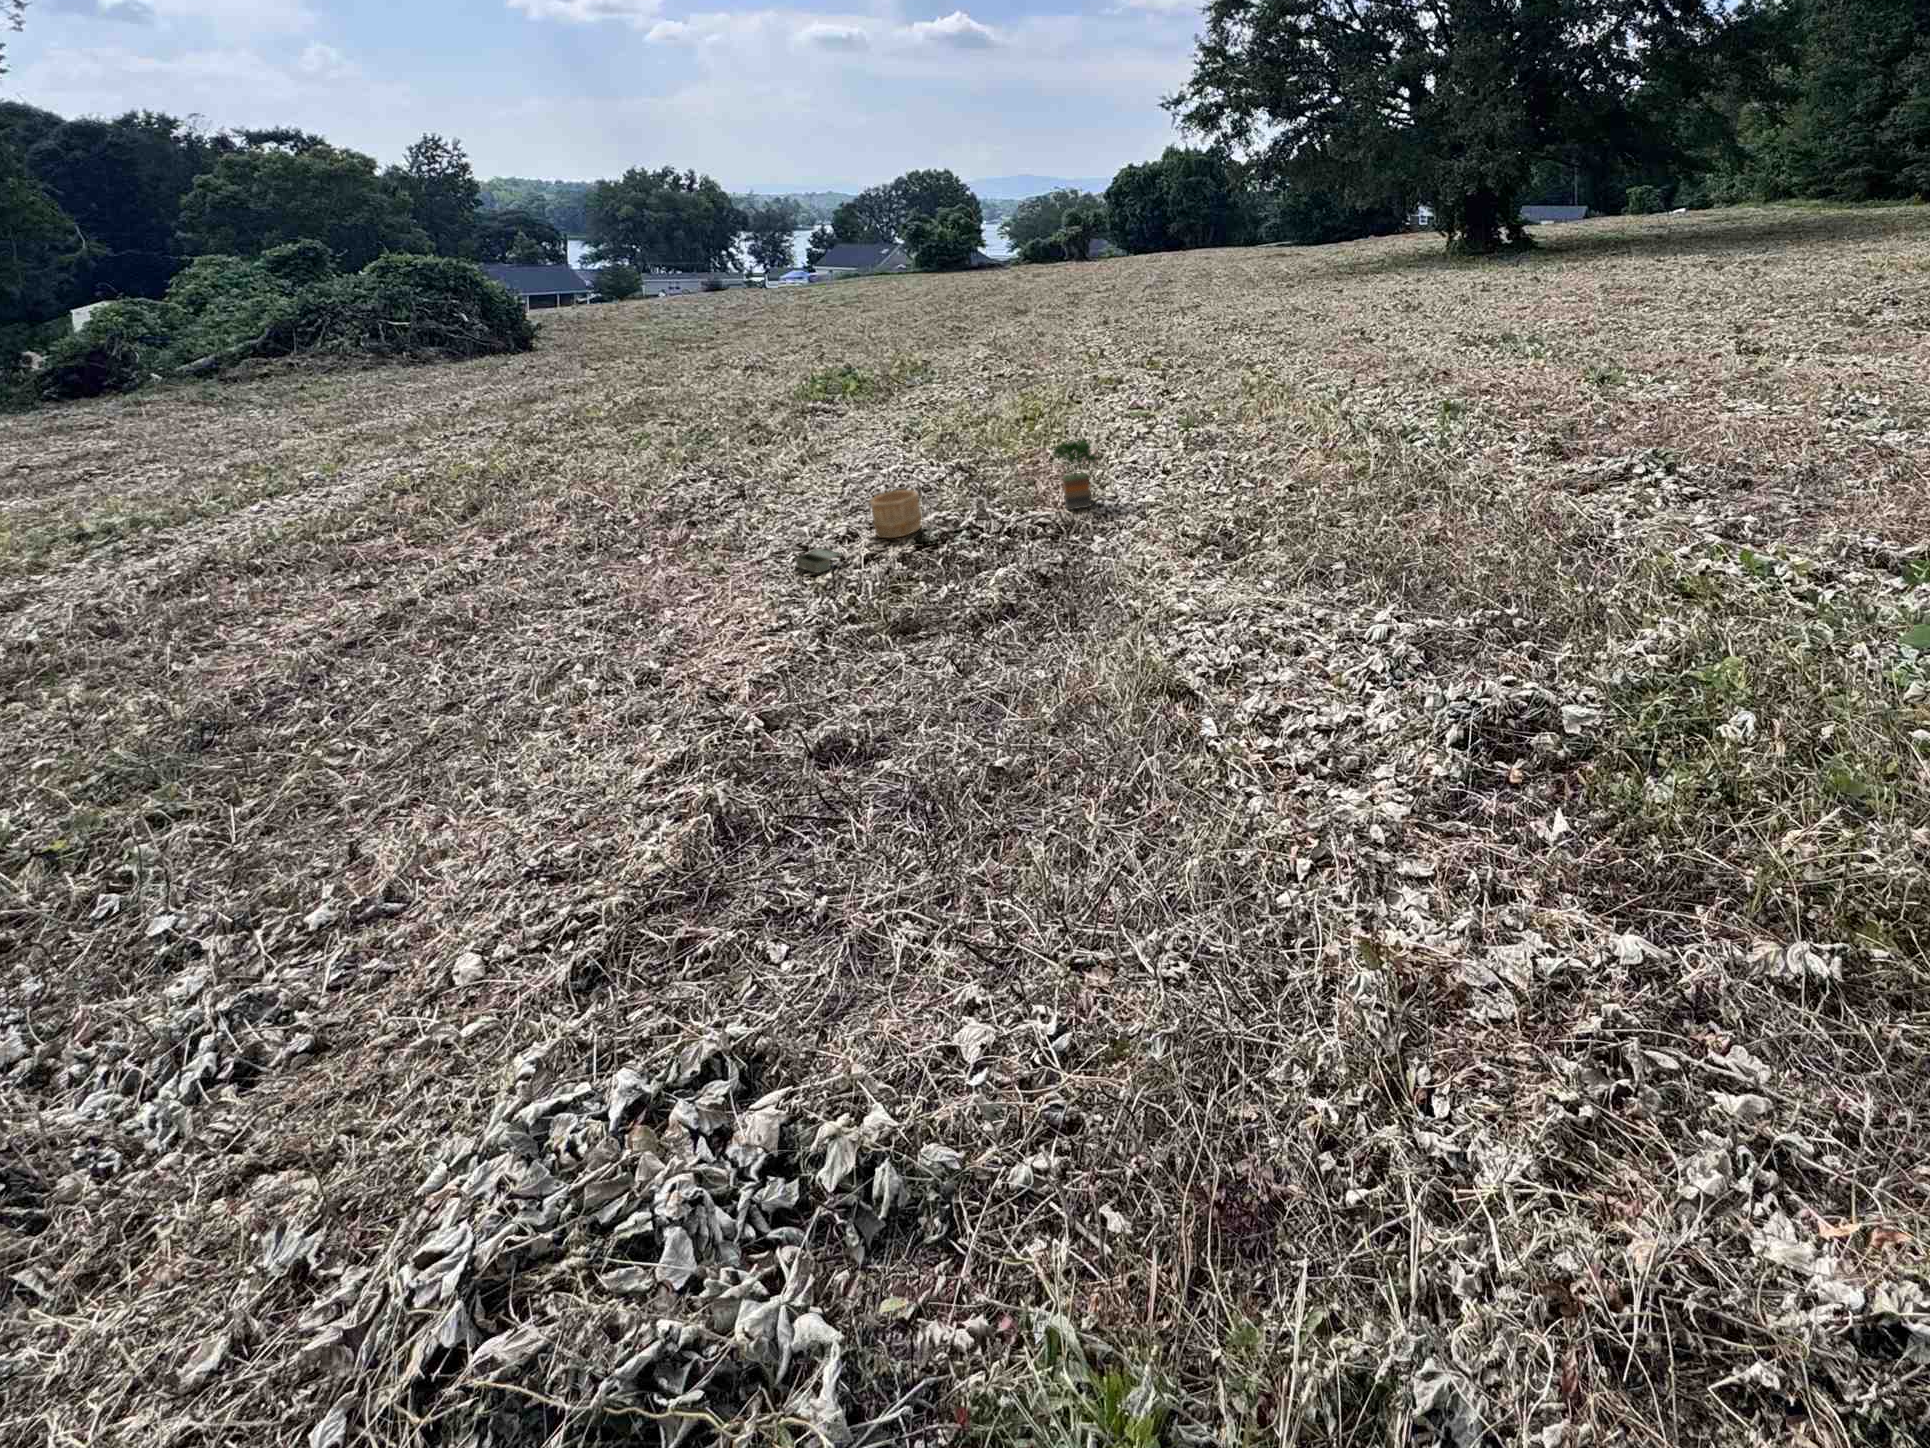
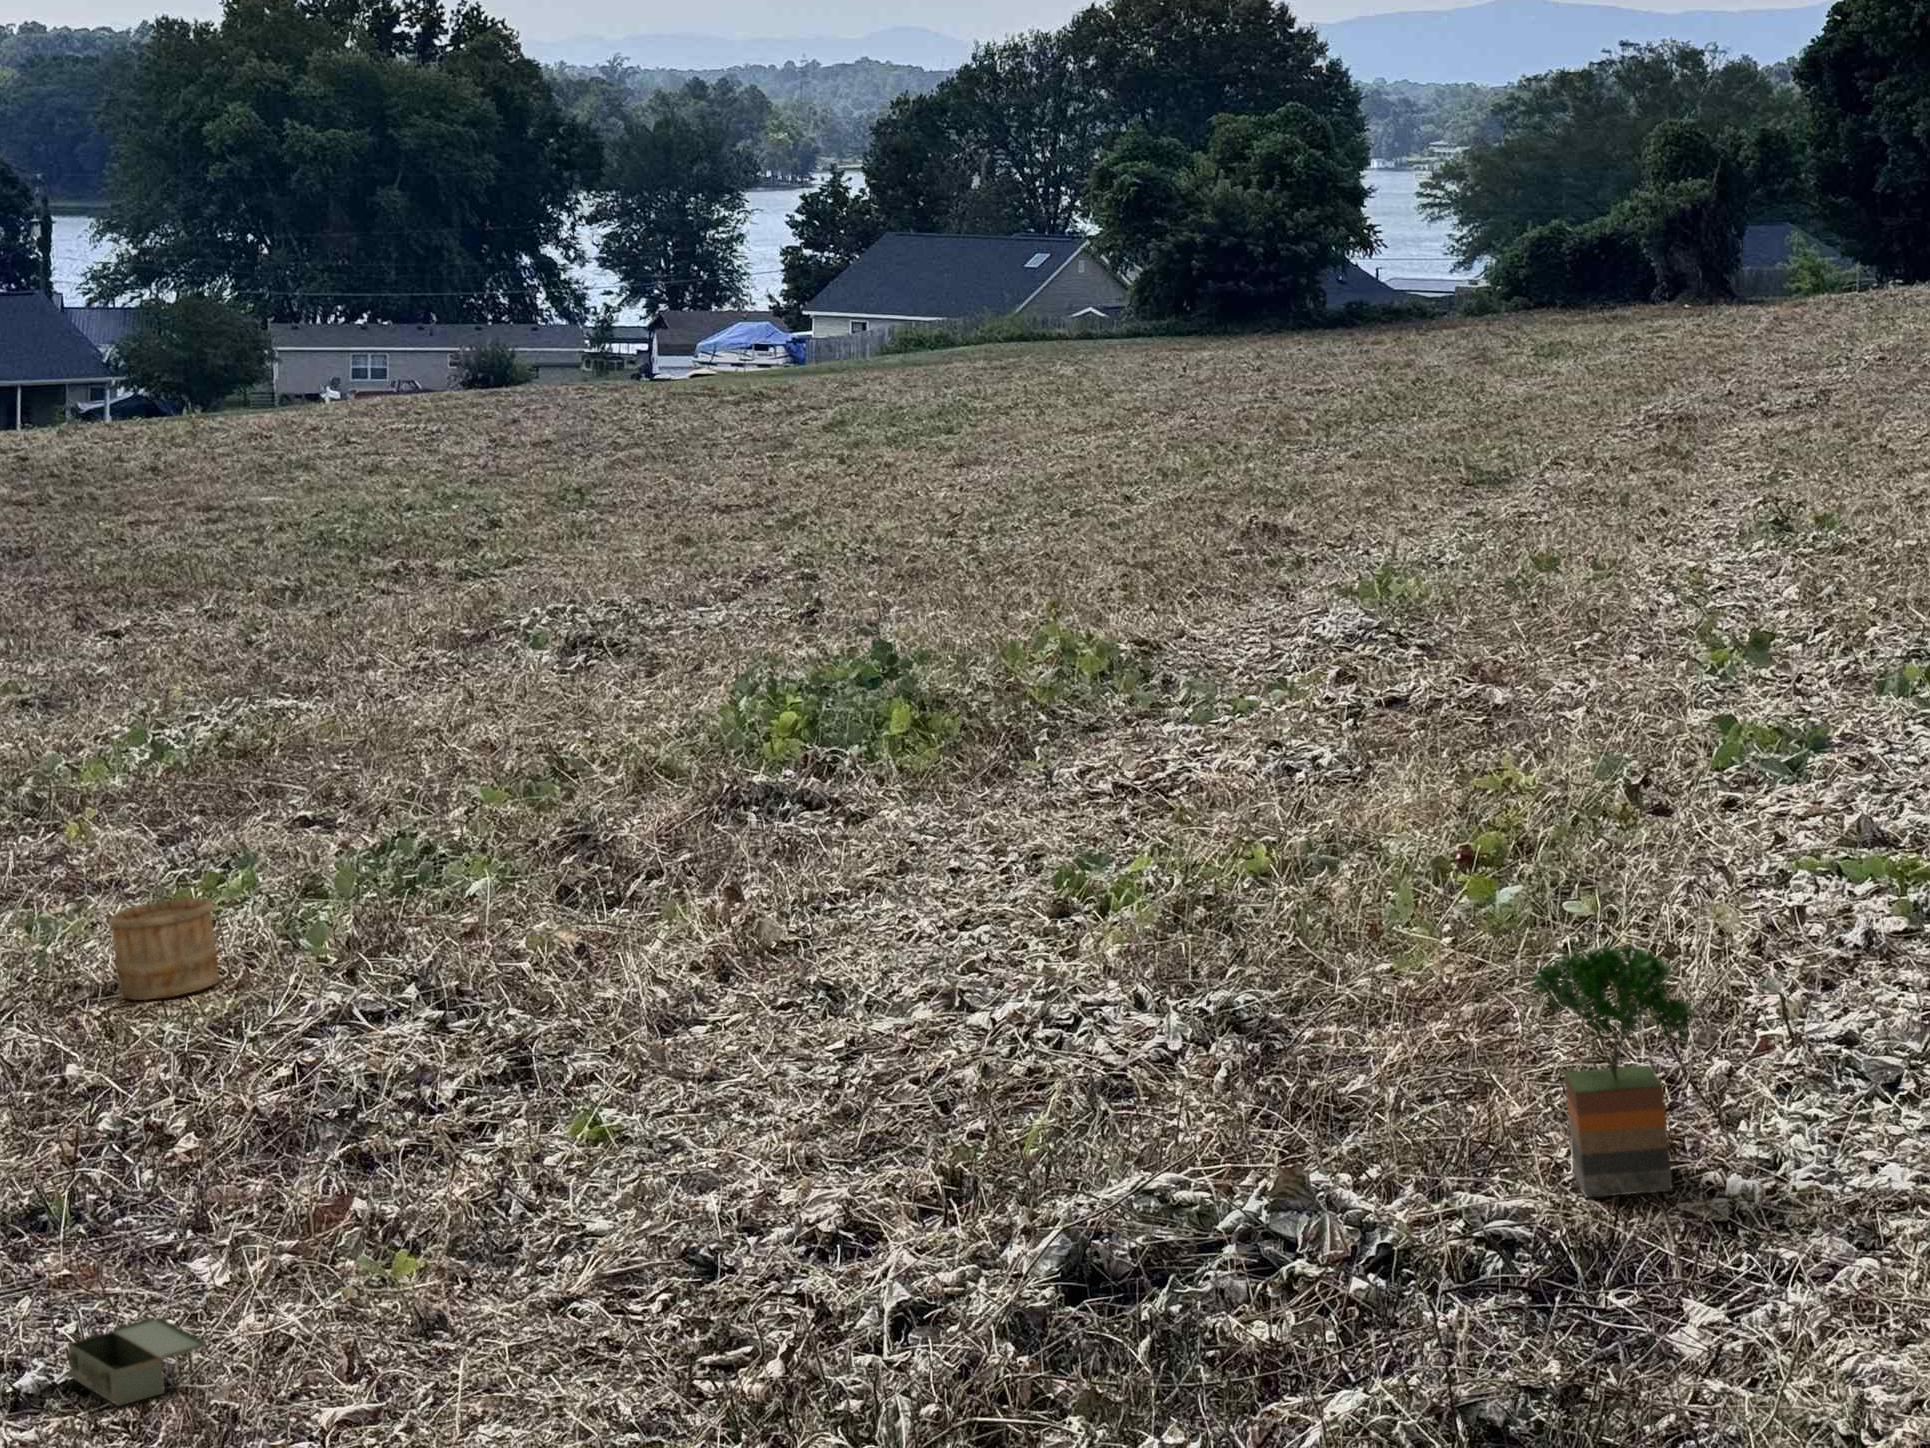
wooden bucket: present [870,490,921,538] -> present [108,898,219,1000]
toolbox: present [796,549,841,573] -> present [68,1318,206,1406]

